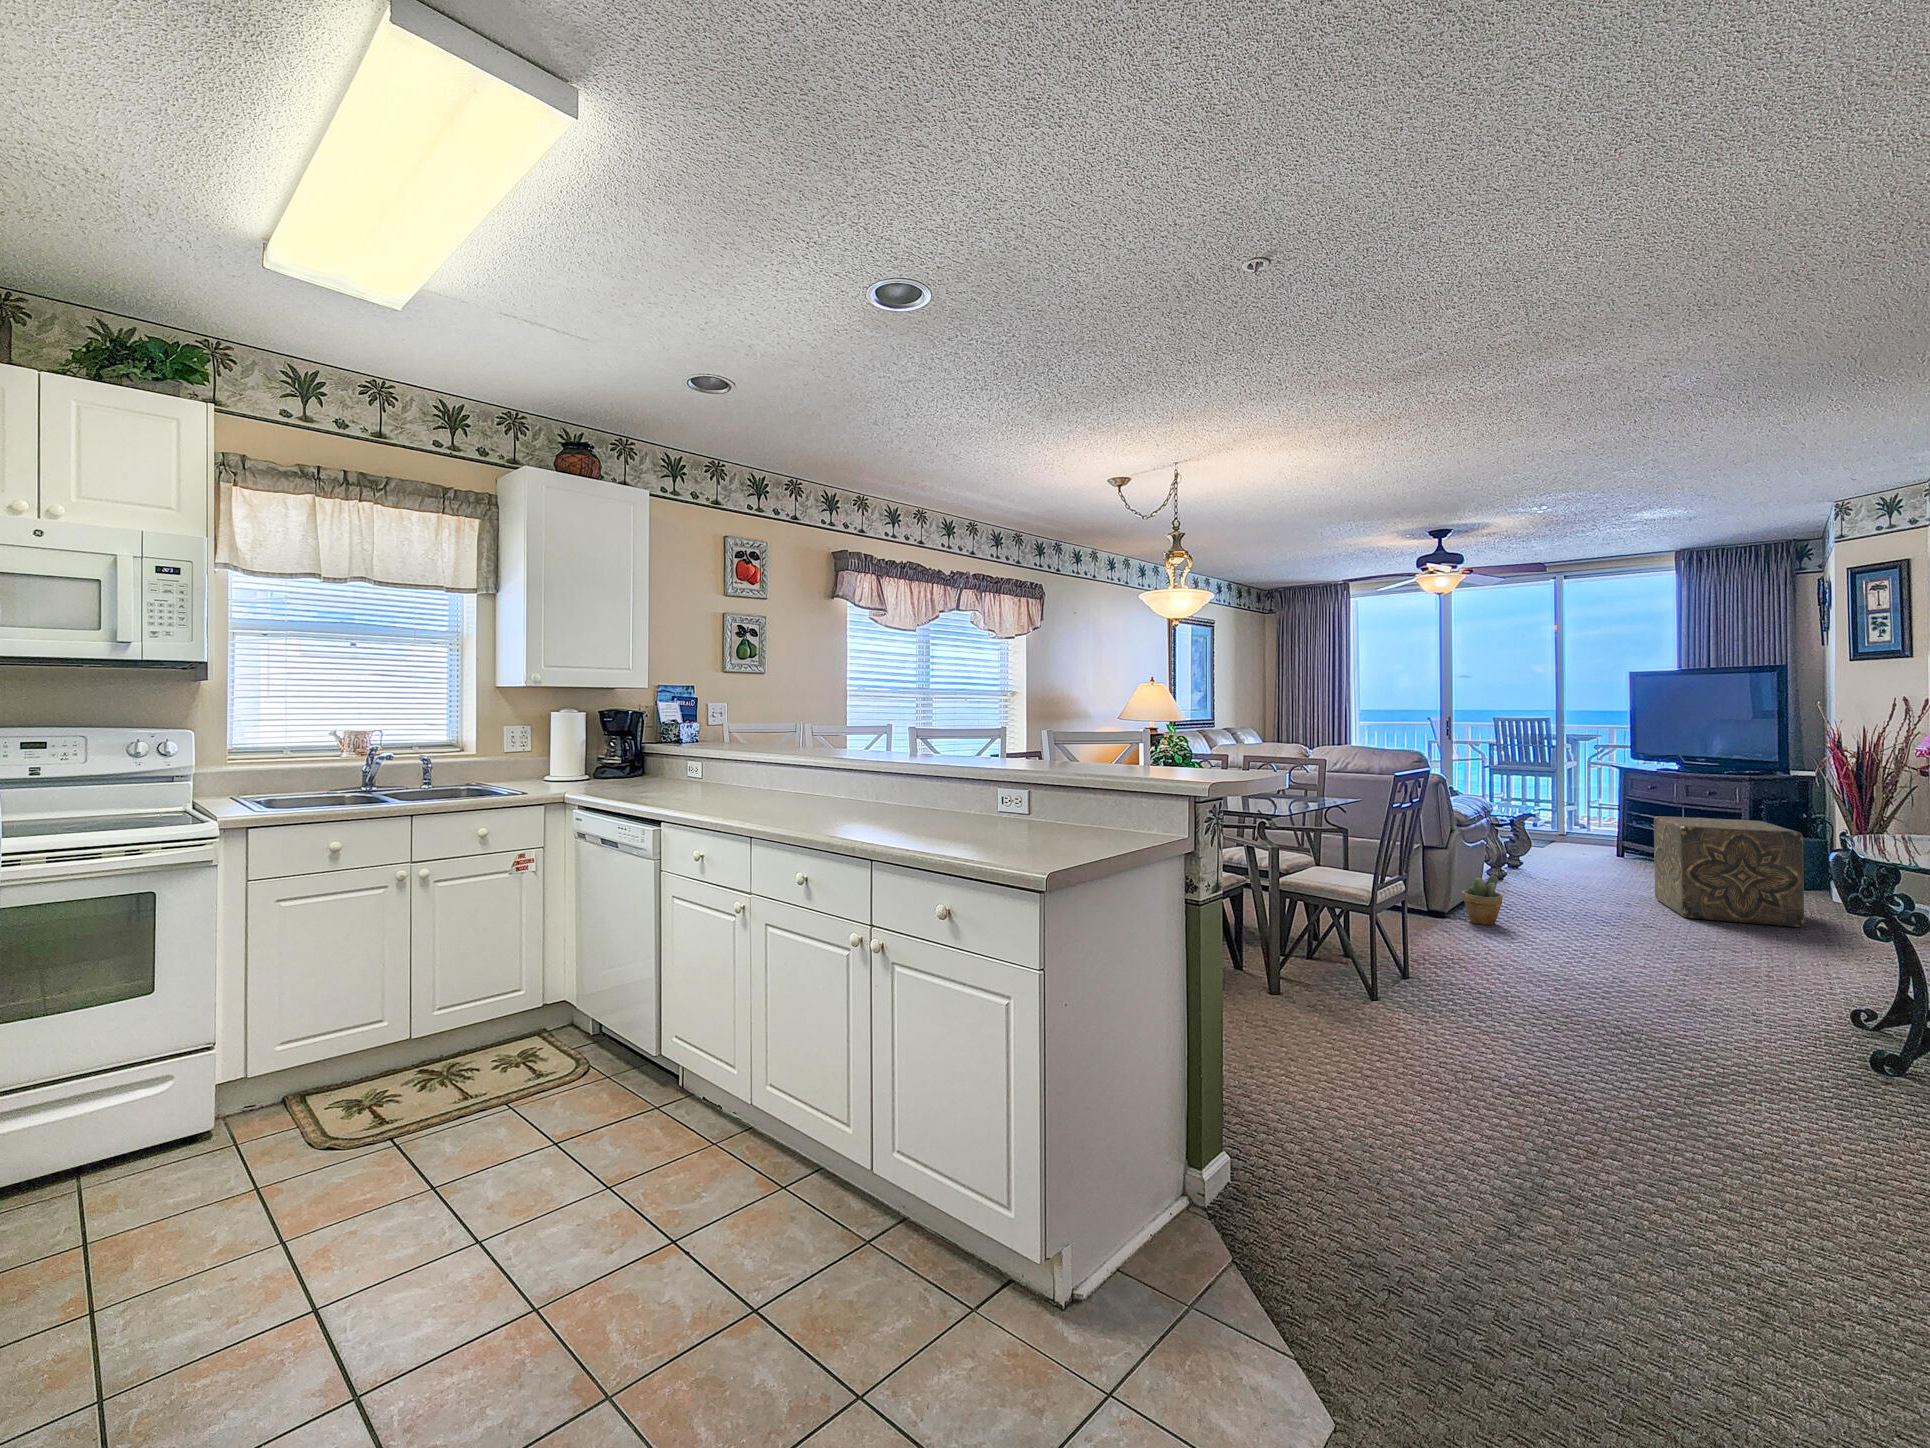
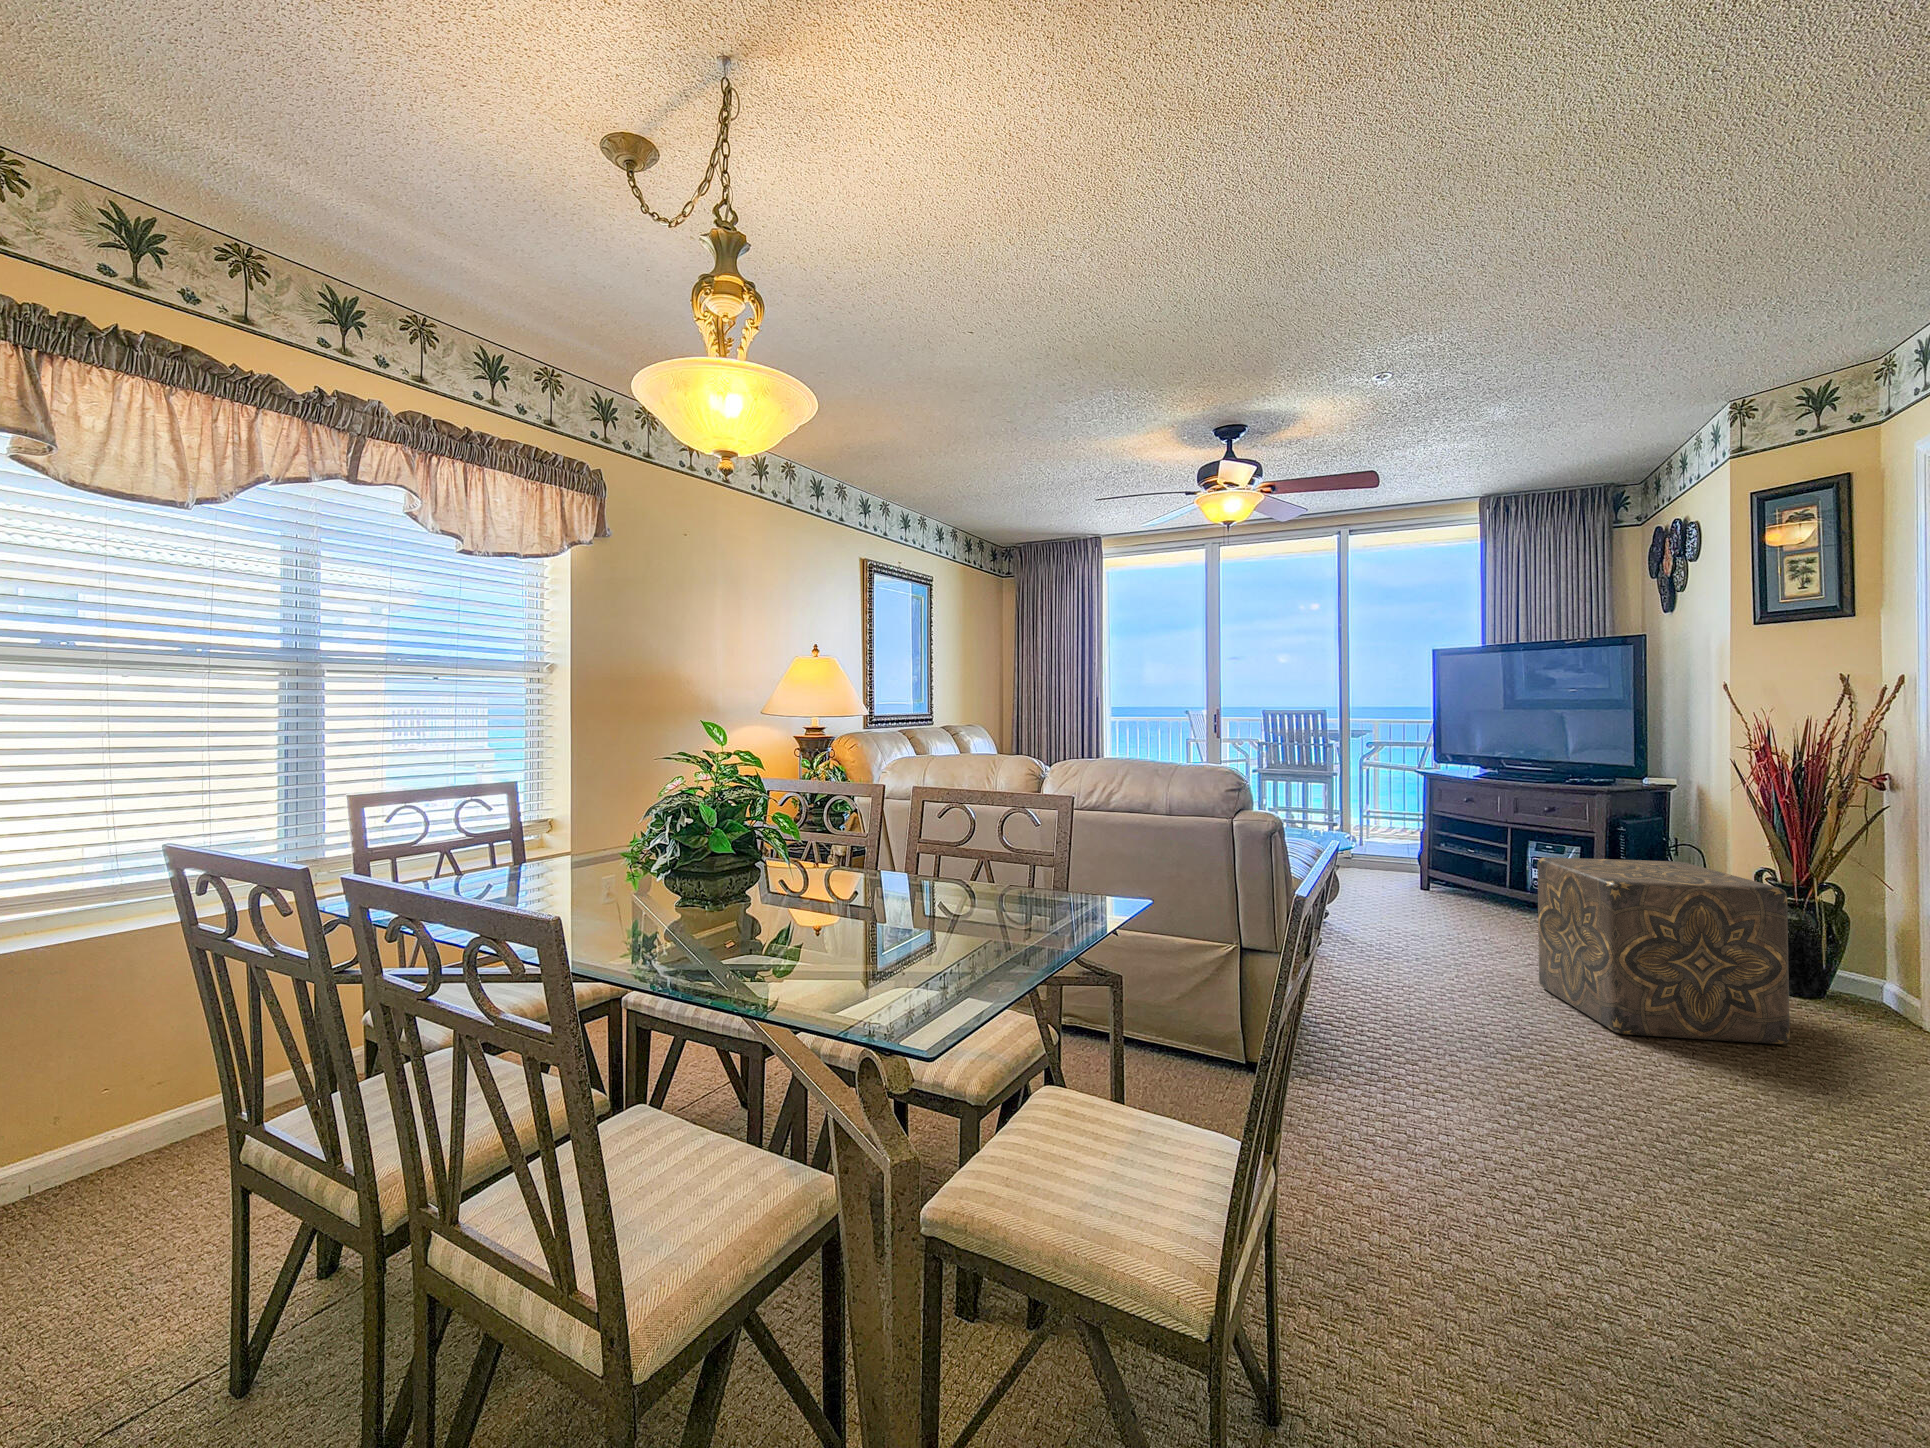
potted plant: present [1462,875,1503,925] -> none [1304,994,1376,1094]

